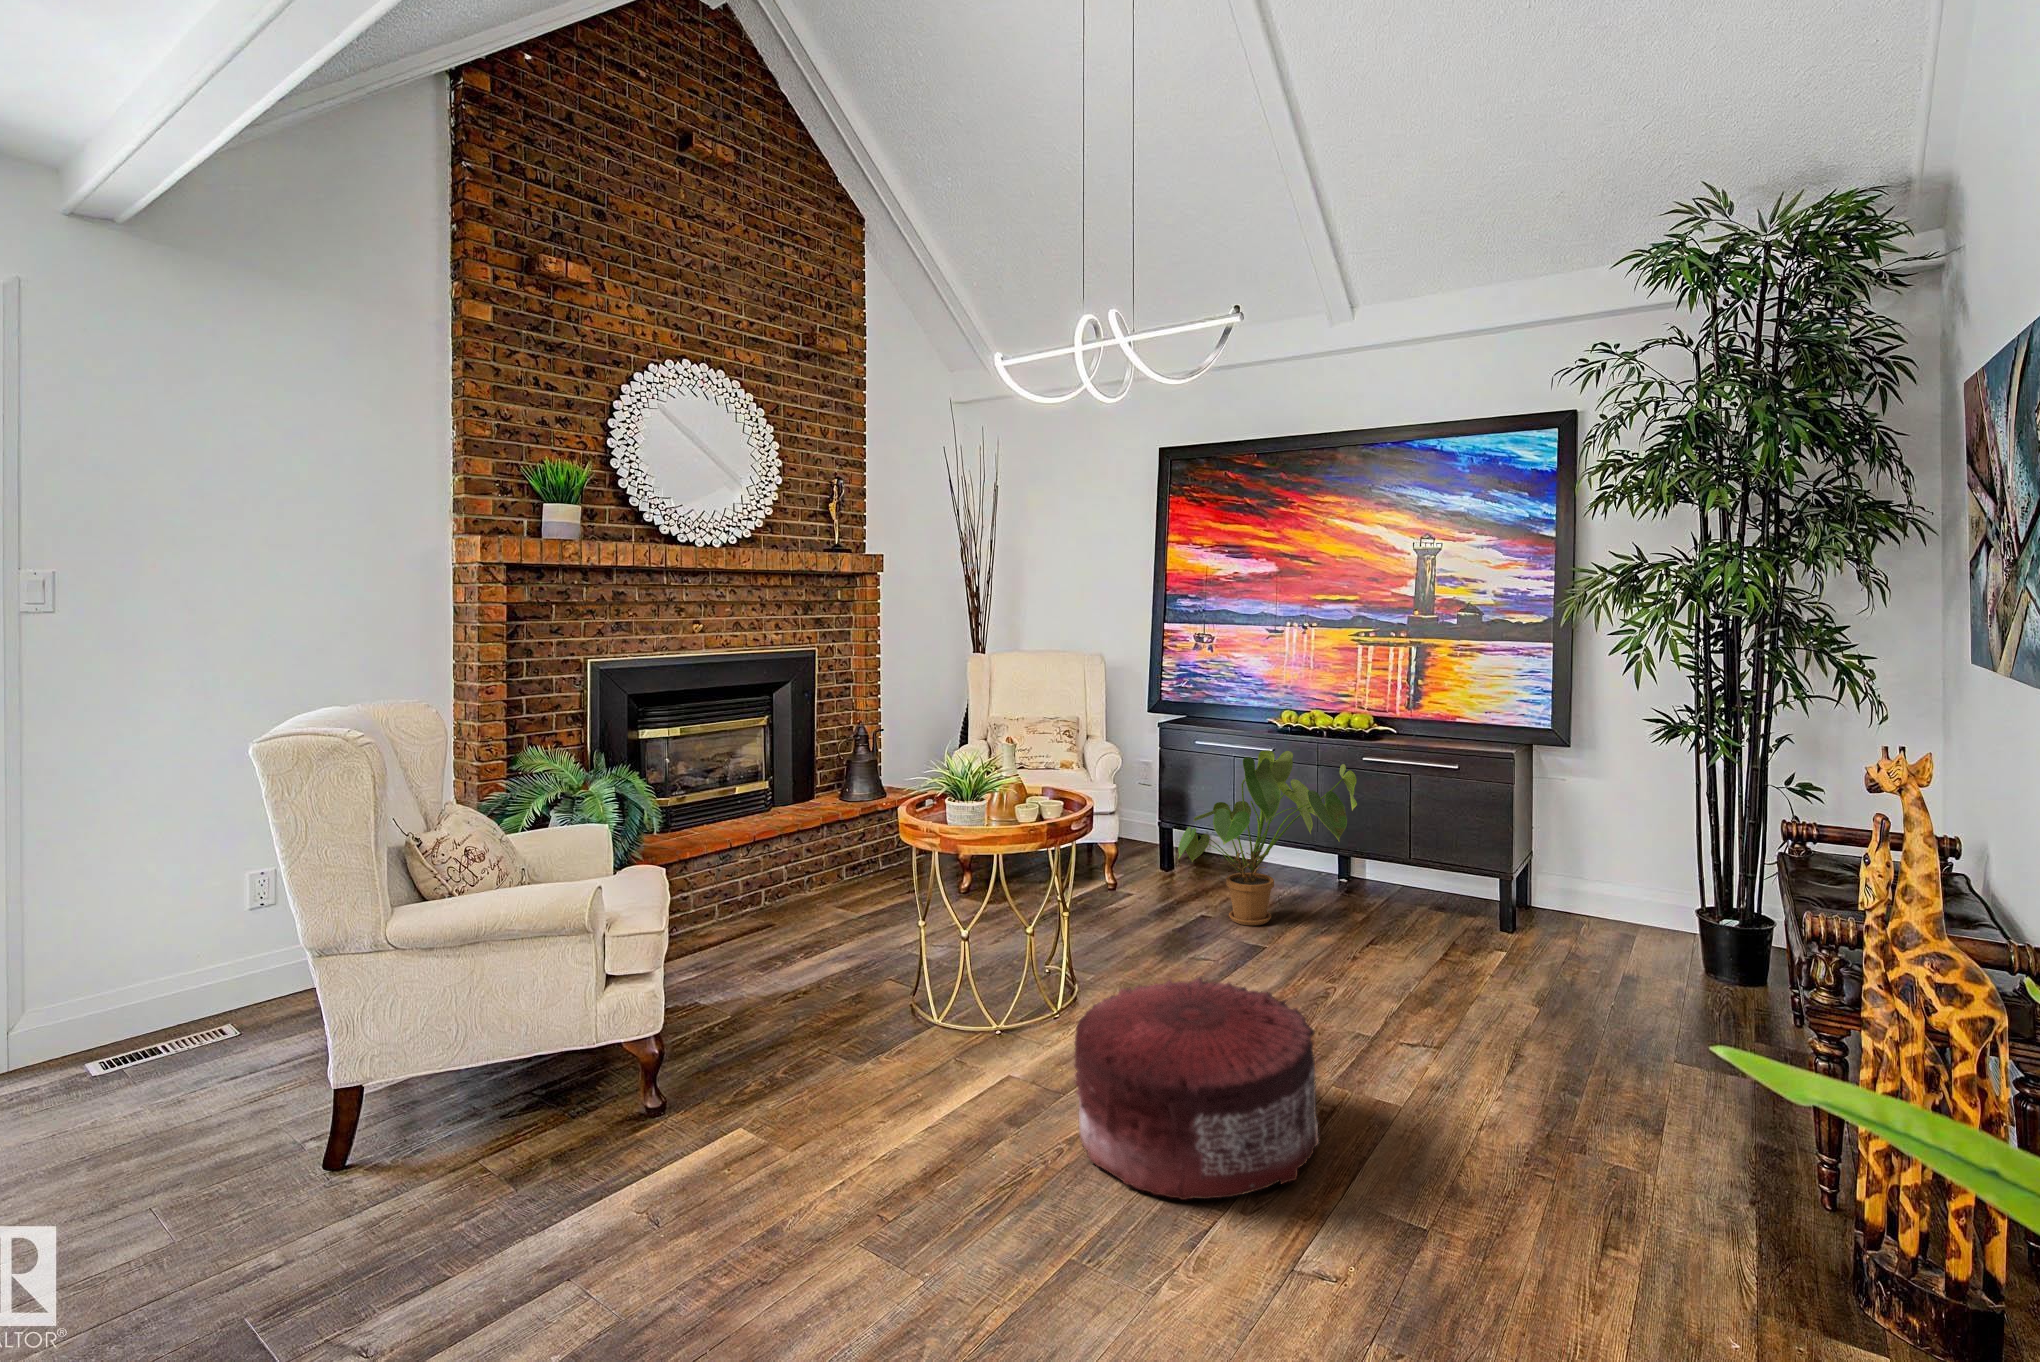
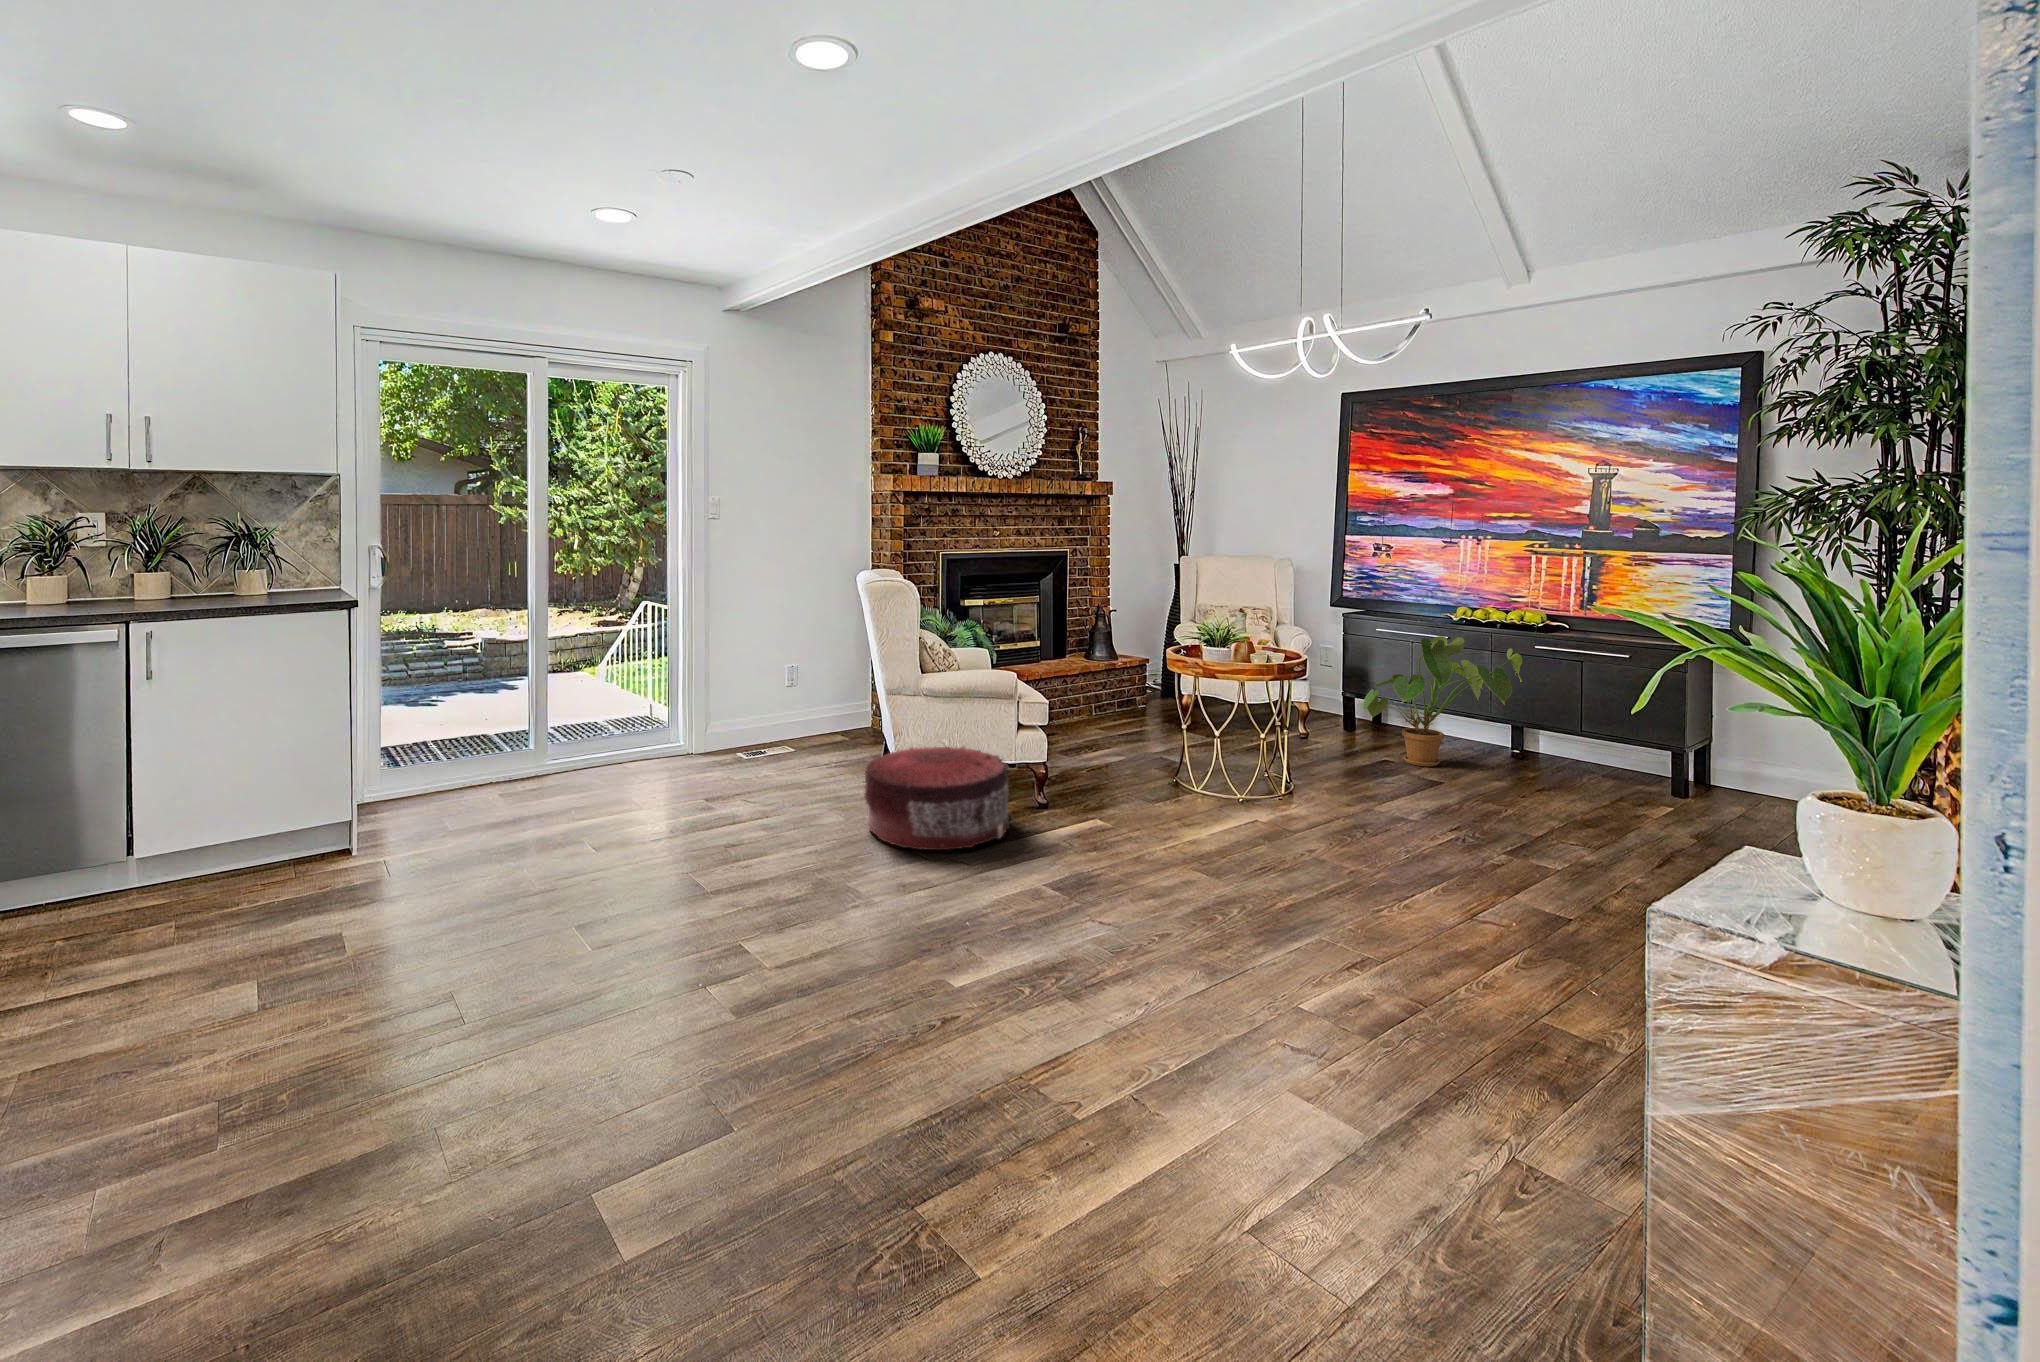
pouf: present [1074,977,1319,1200] -> present [864,746,1011,850]

